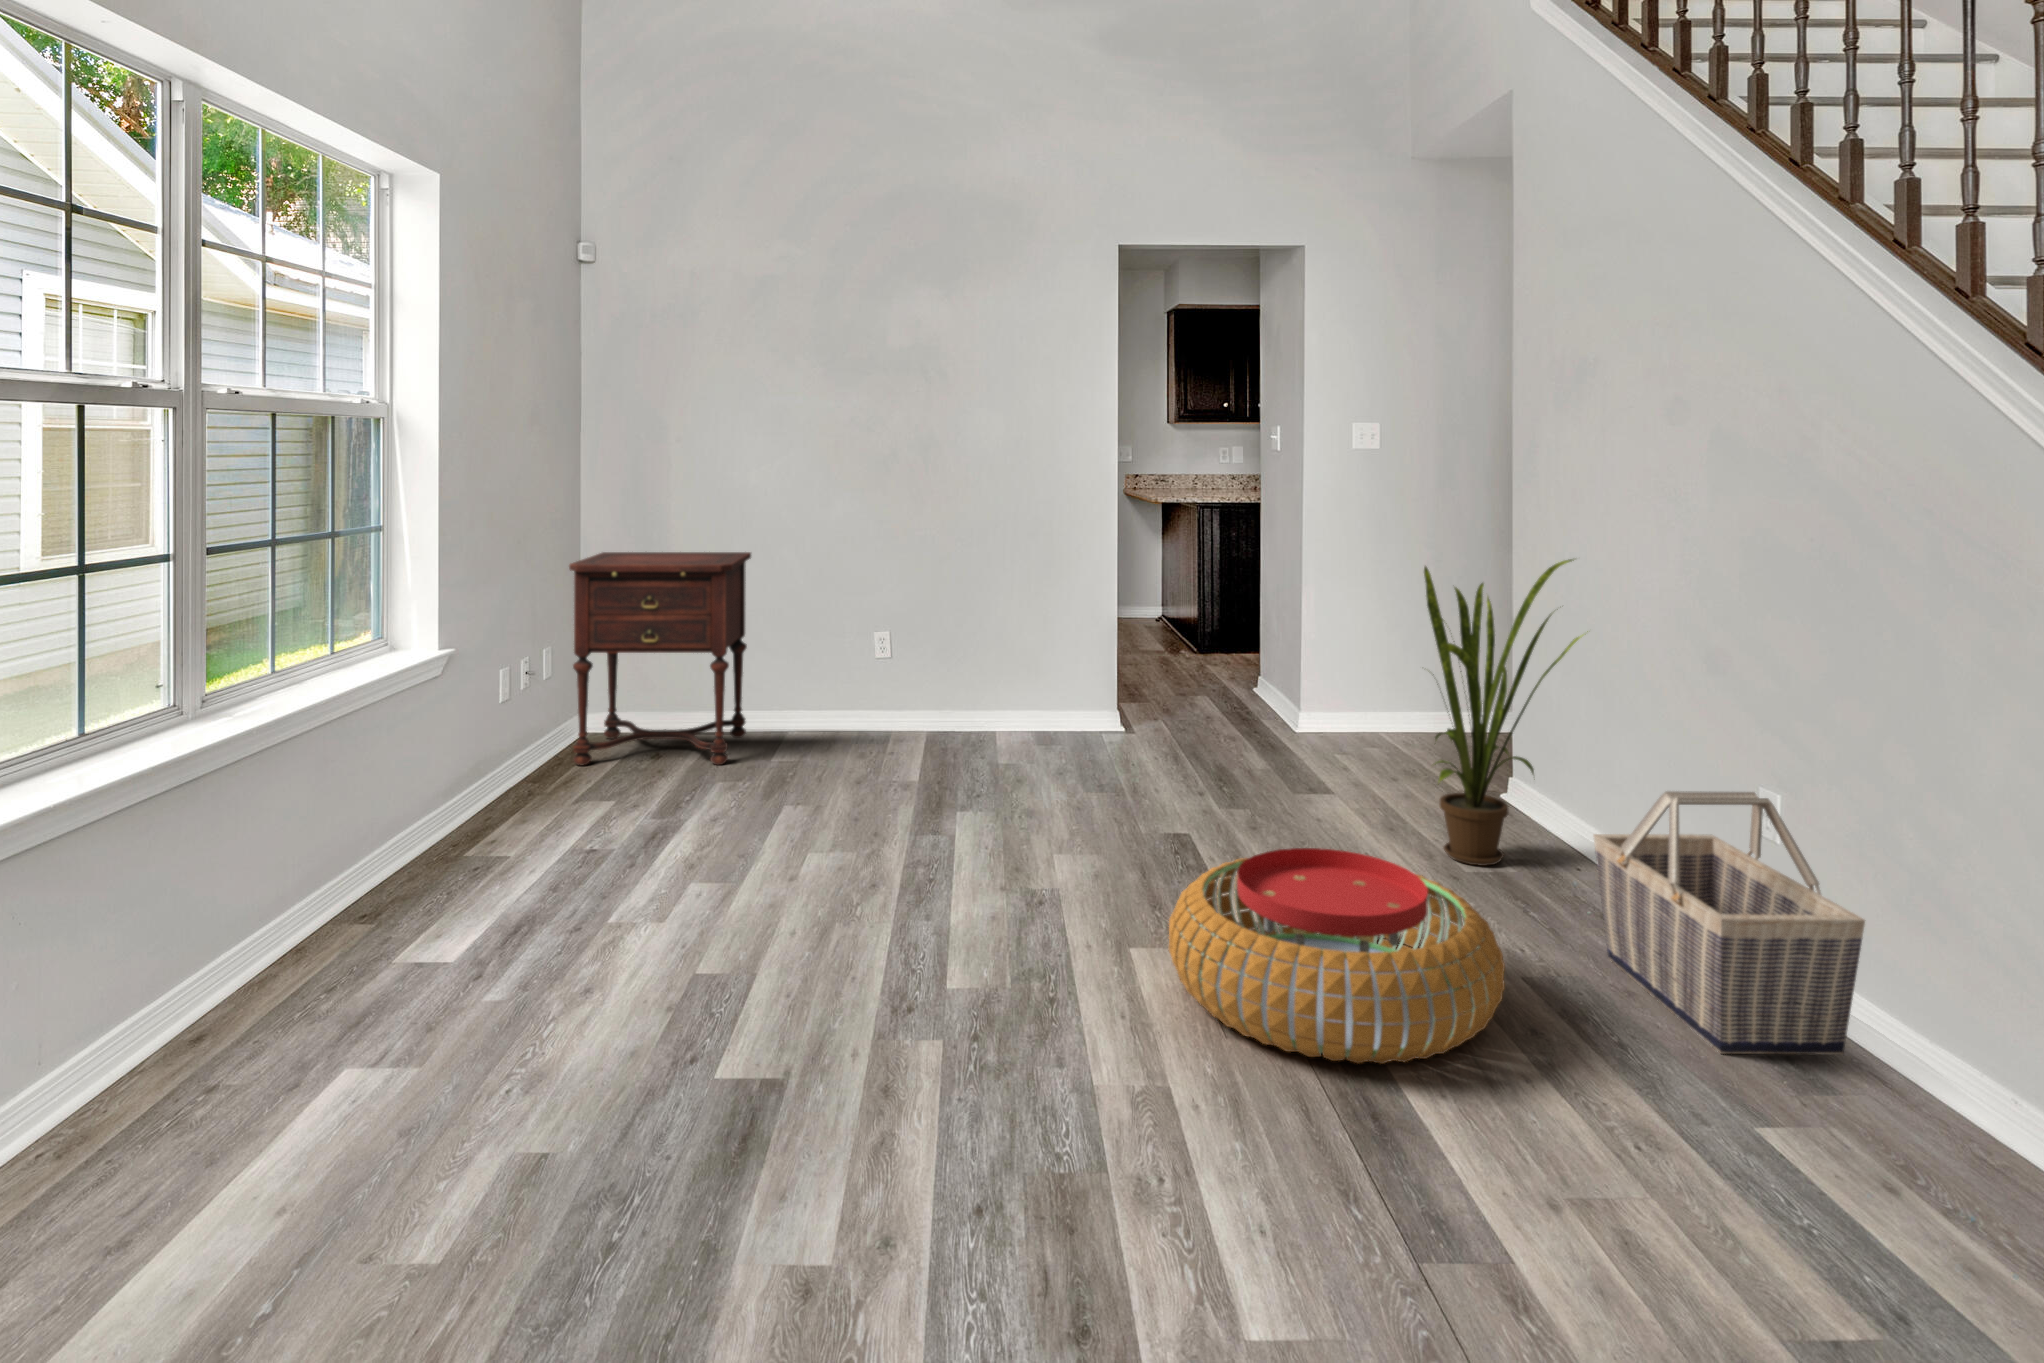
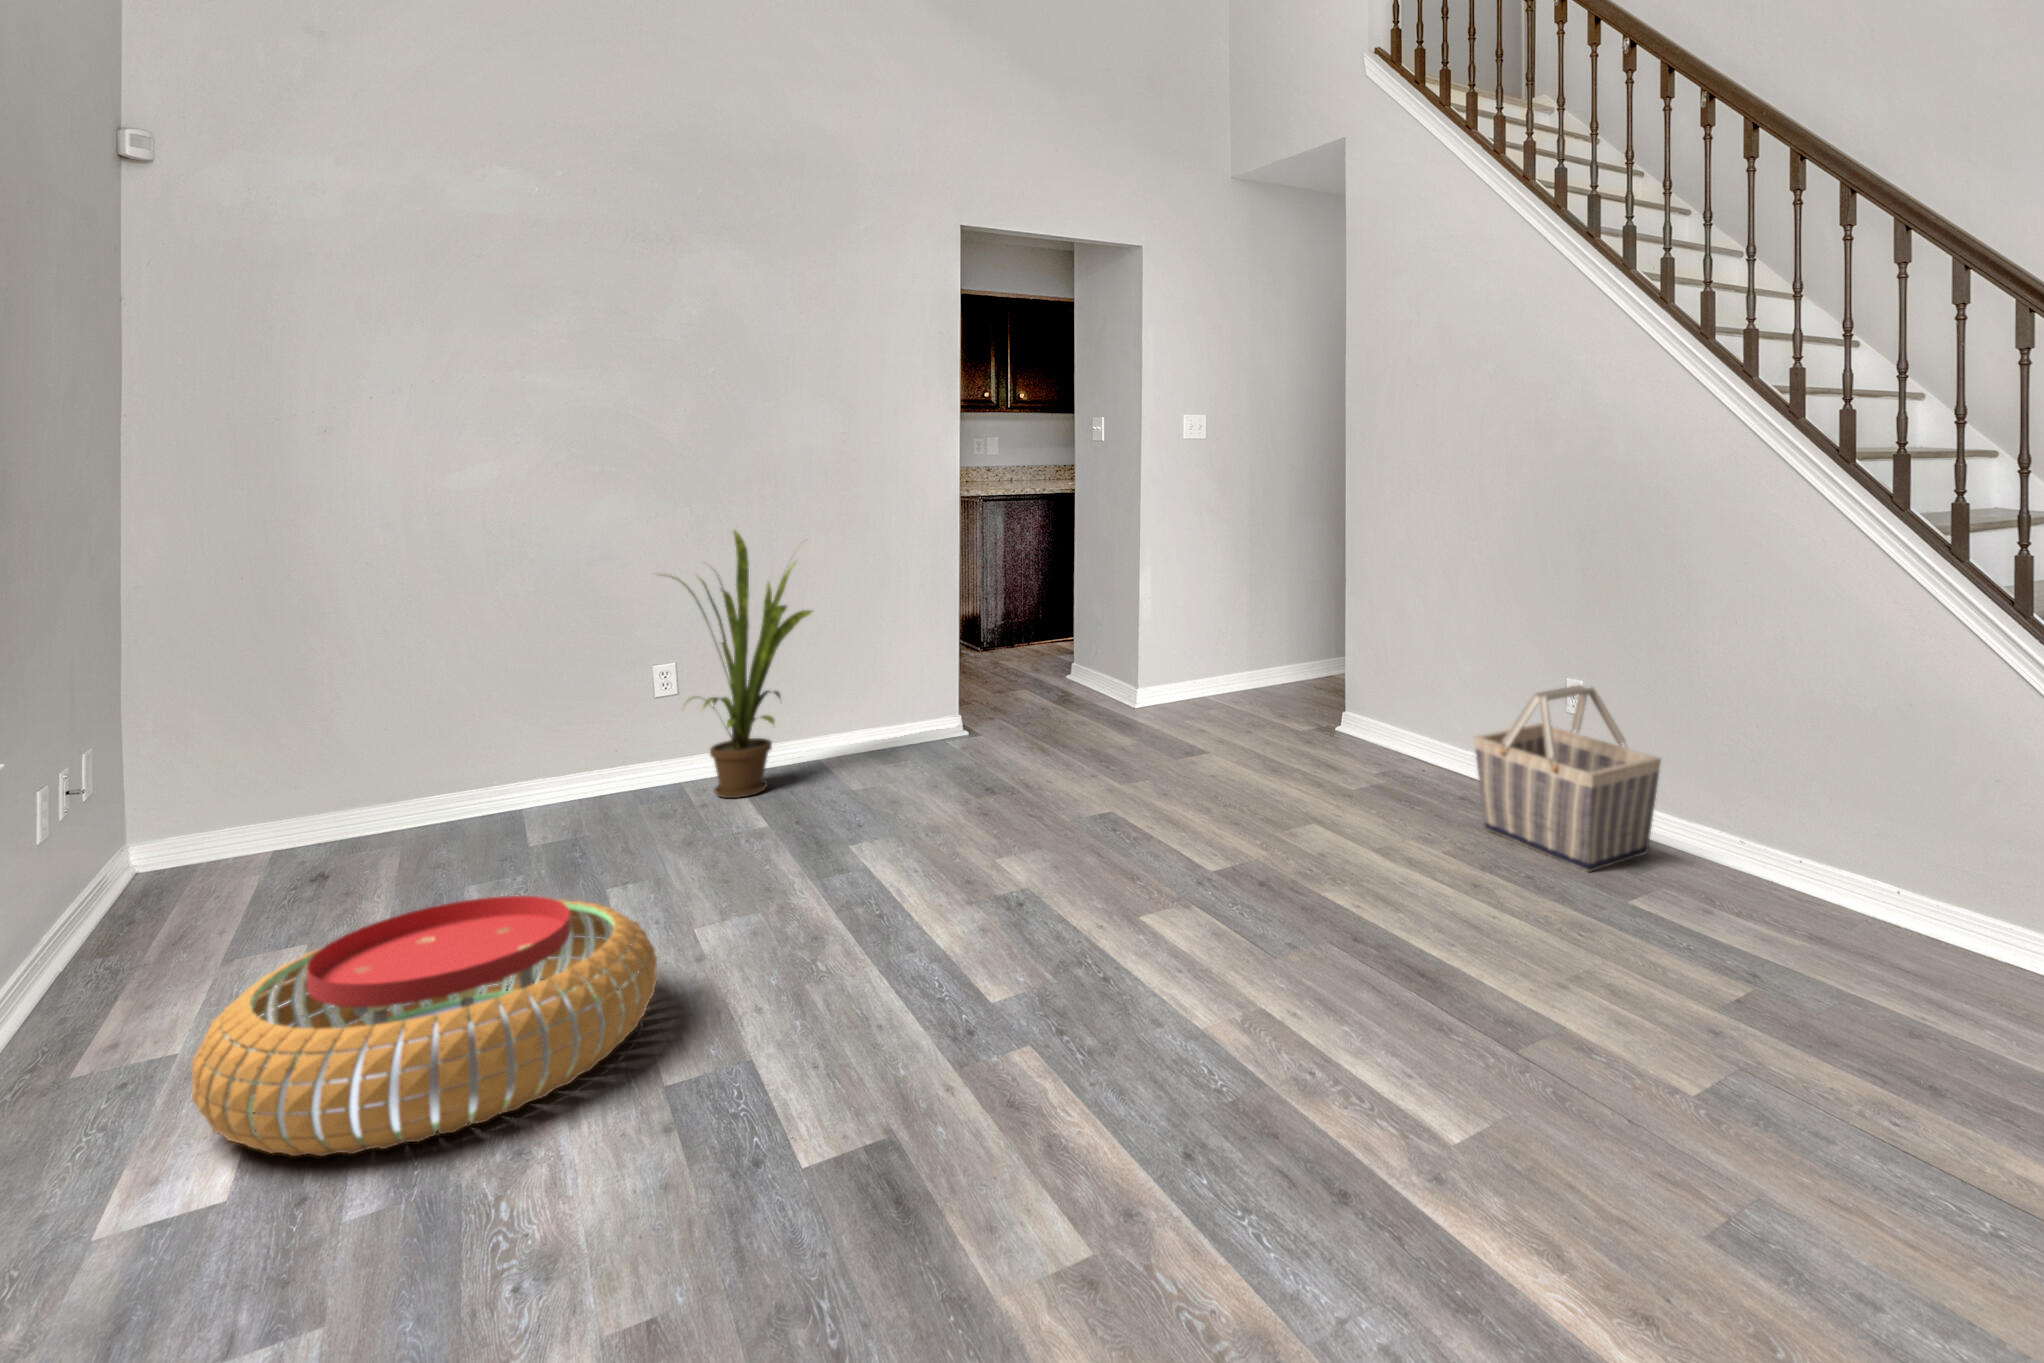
side table: present [569,552,751,765] -> none [210,578,495,893]
house plant: present [1424,559,1588,866] -> present [666,531,812,798]
pouf: present [1169,848,1505,1064] -> present [192,896,657,1156]

